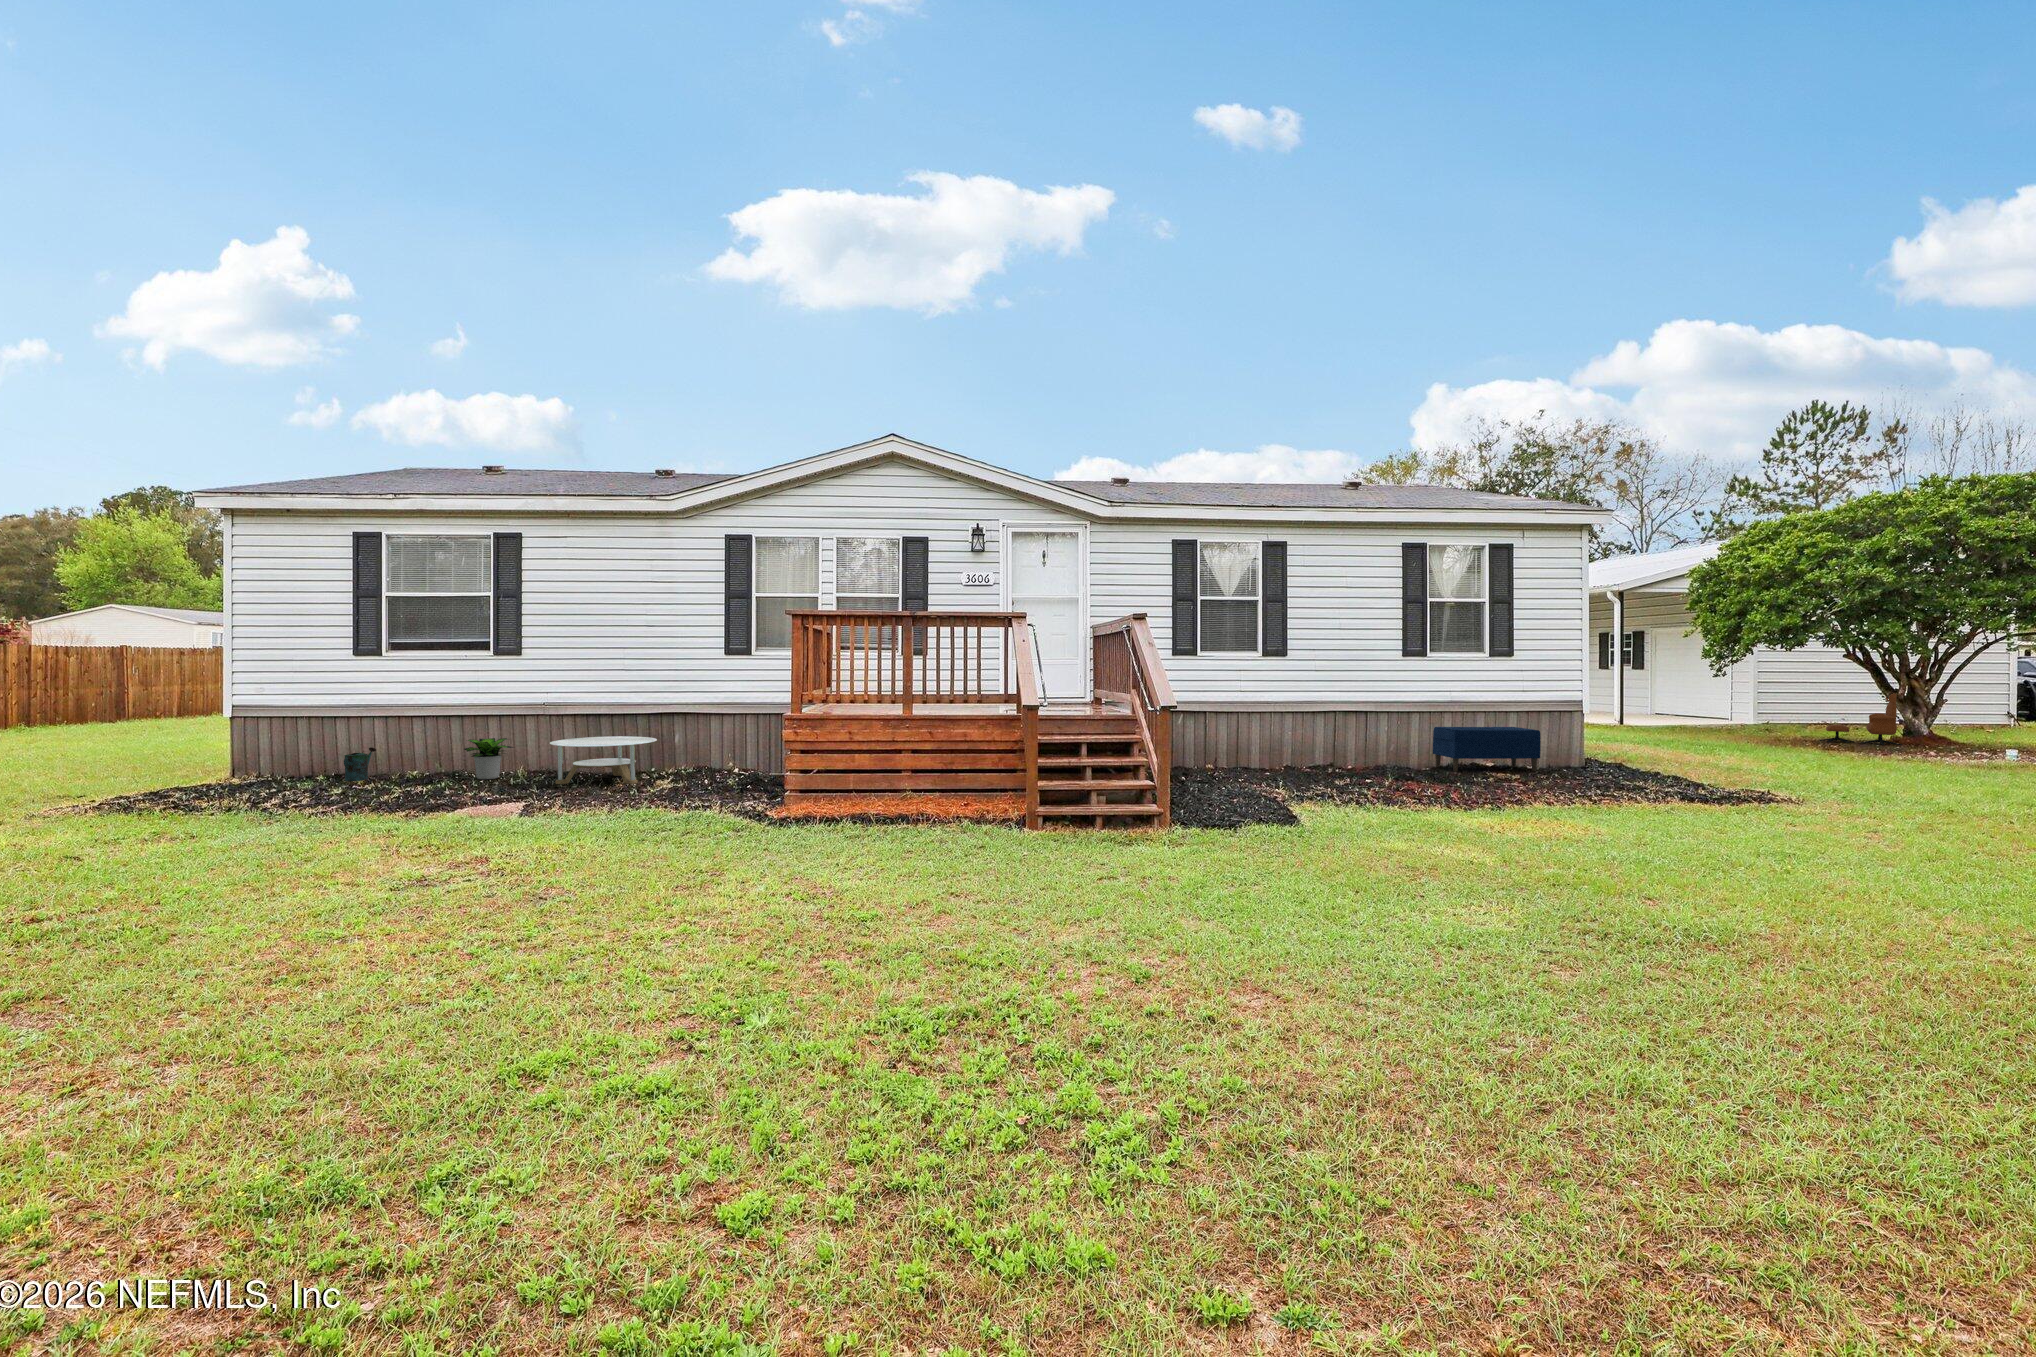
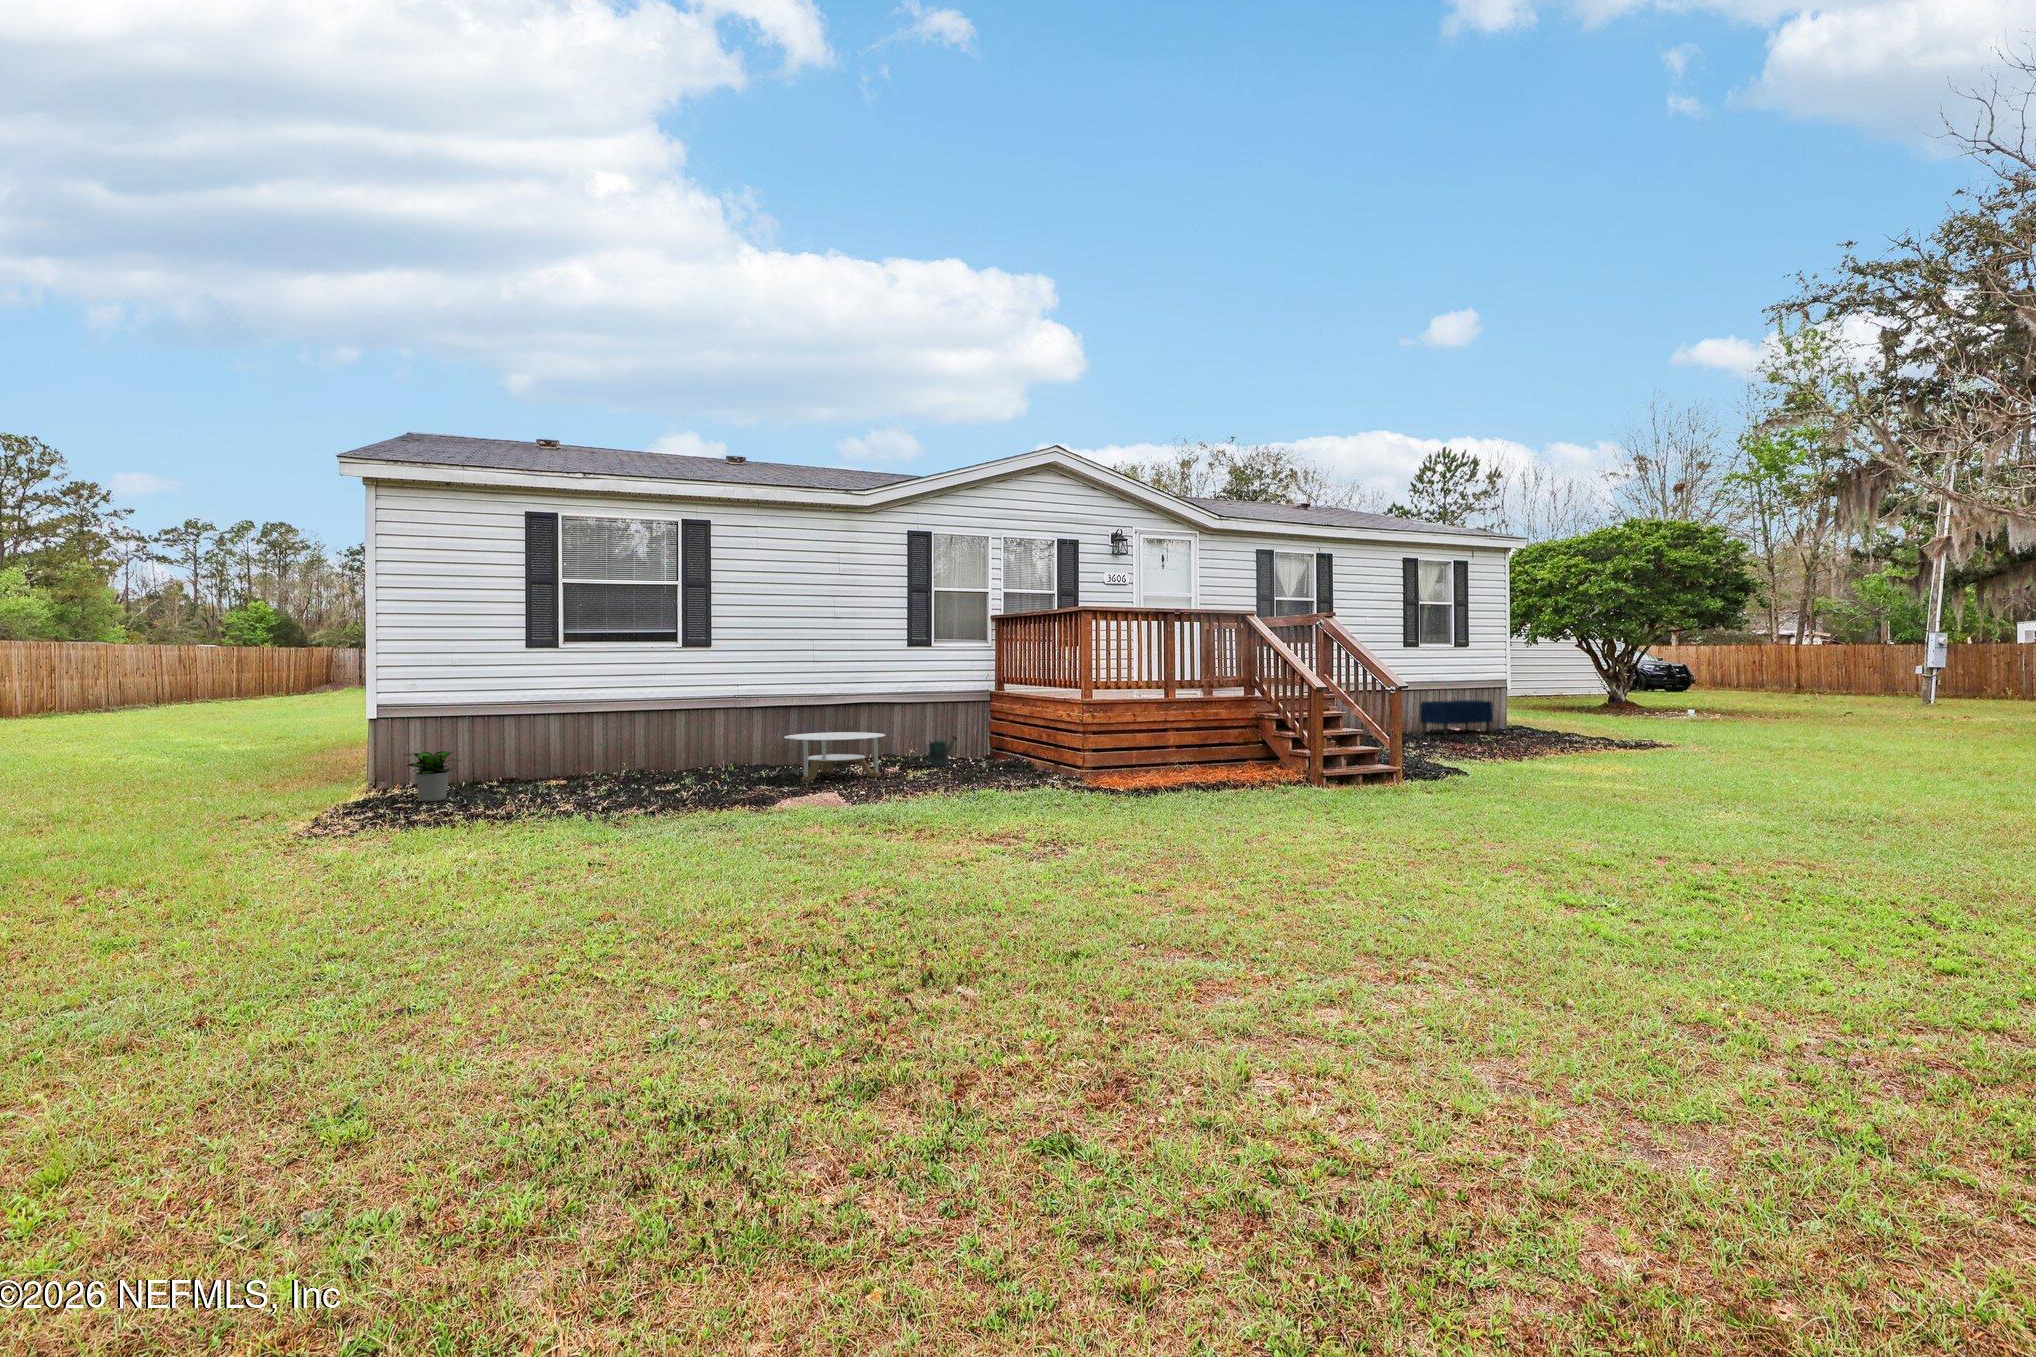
lounge chair: present [1820,693,1902,745] -> none [1567,673,1617,710]
potted plant: present [464,738,513,779] -> present [404,751,460,802]
watering can: present [344,747,376,781] -> present [926,737,957,767]

